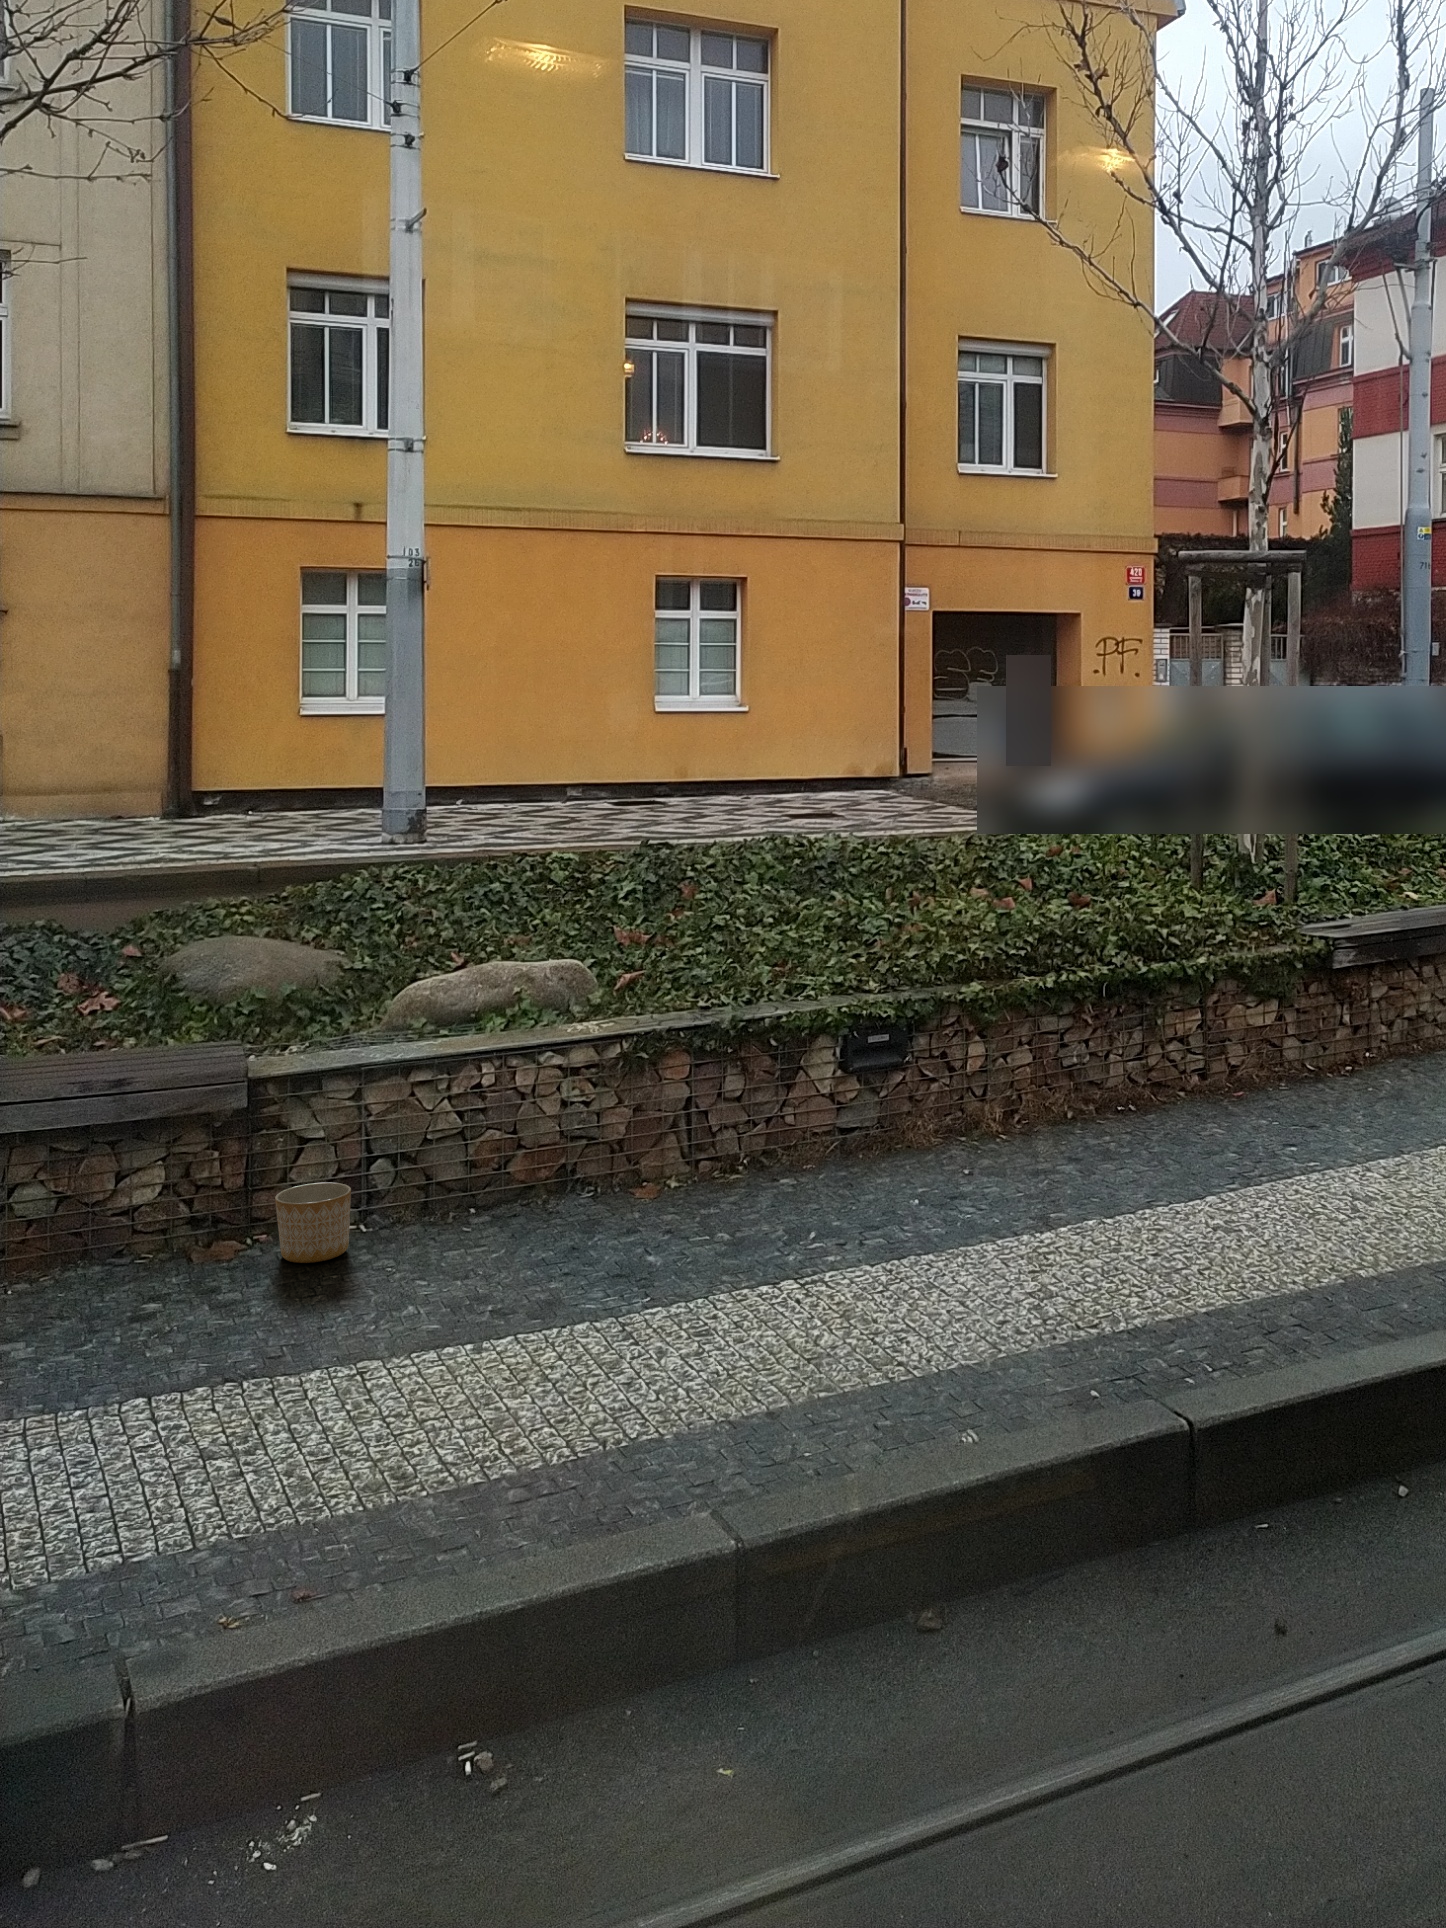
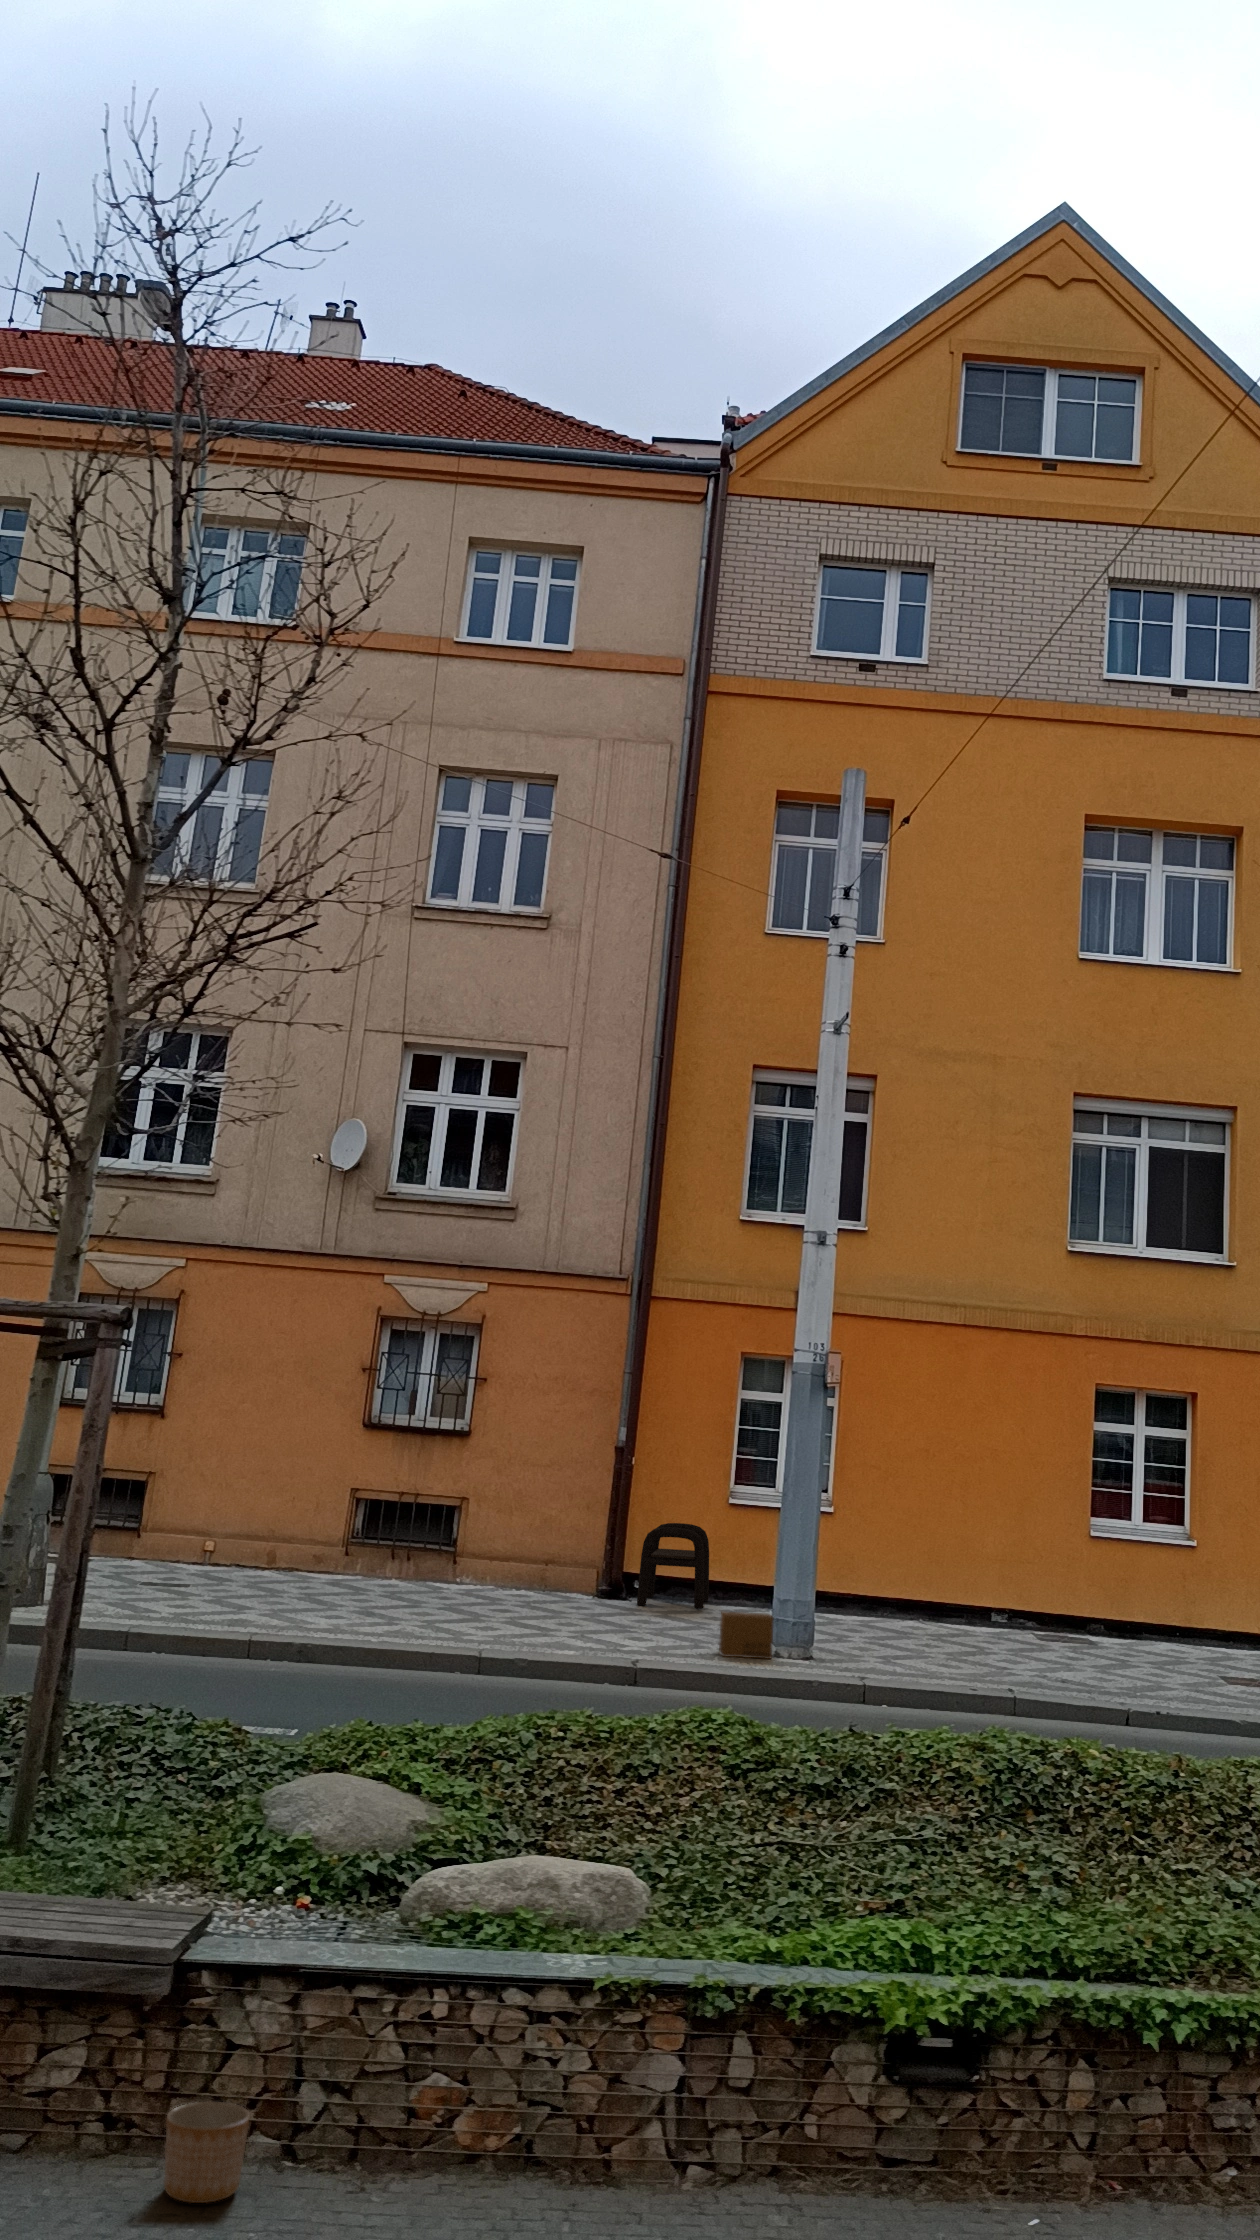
bench: none [251,725,318,802] -> present [637,1523,709,1609]
cardboard box: none [366,790,421,831] -> present [719,1612,773,1659]

